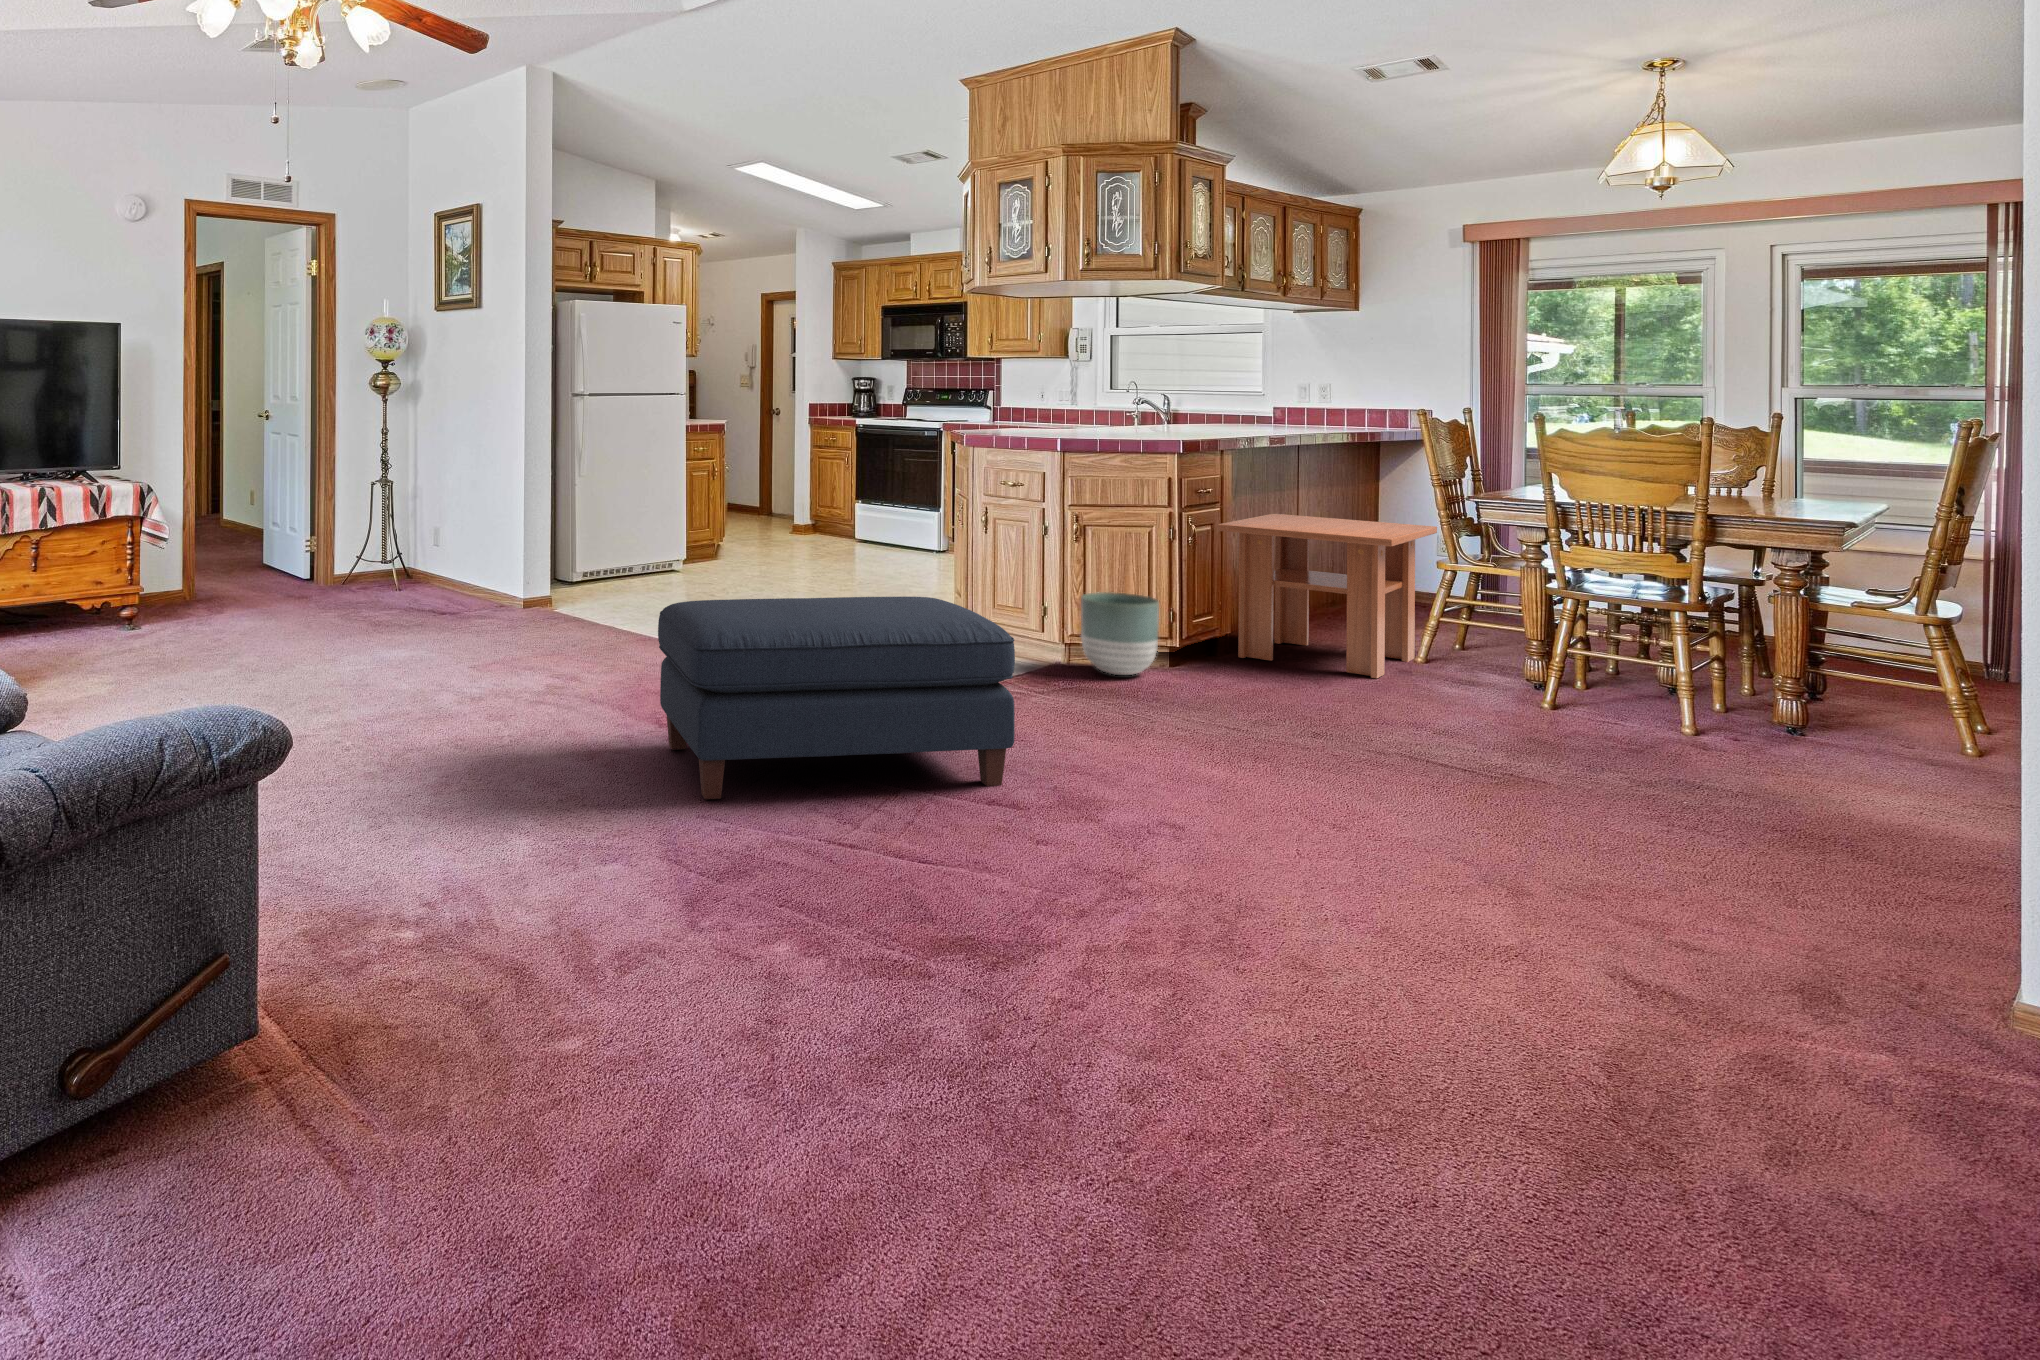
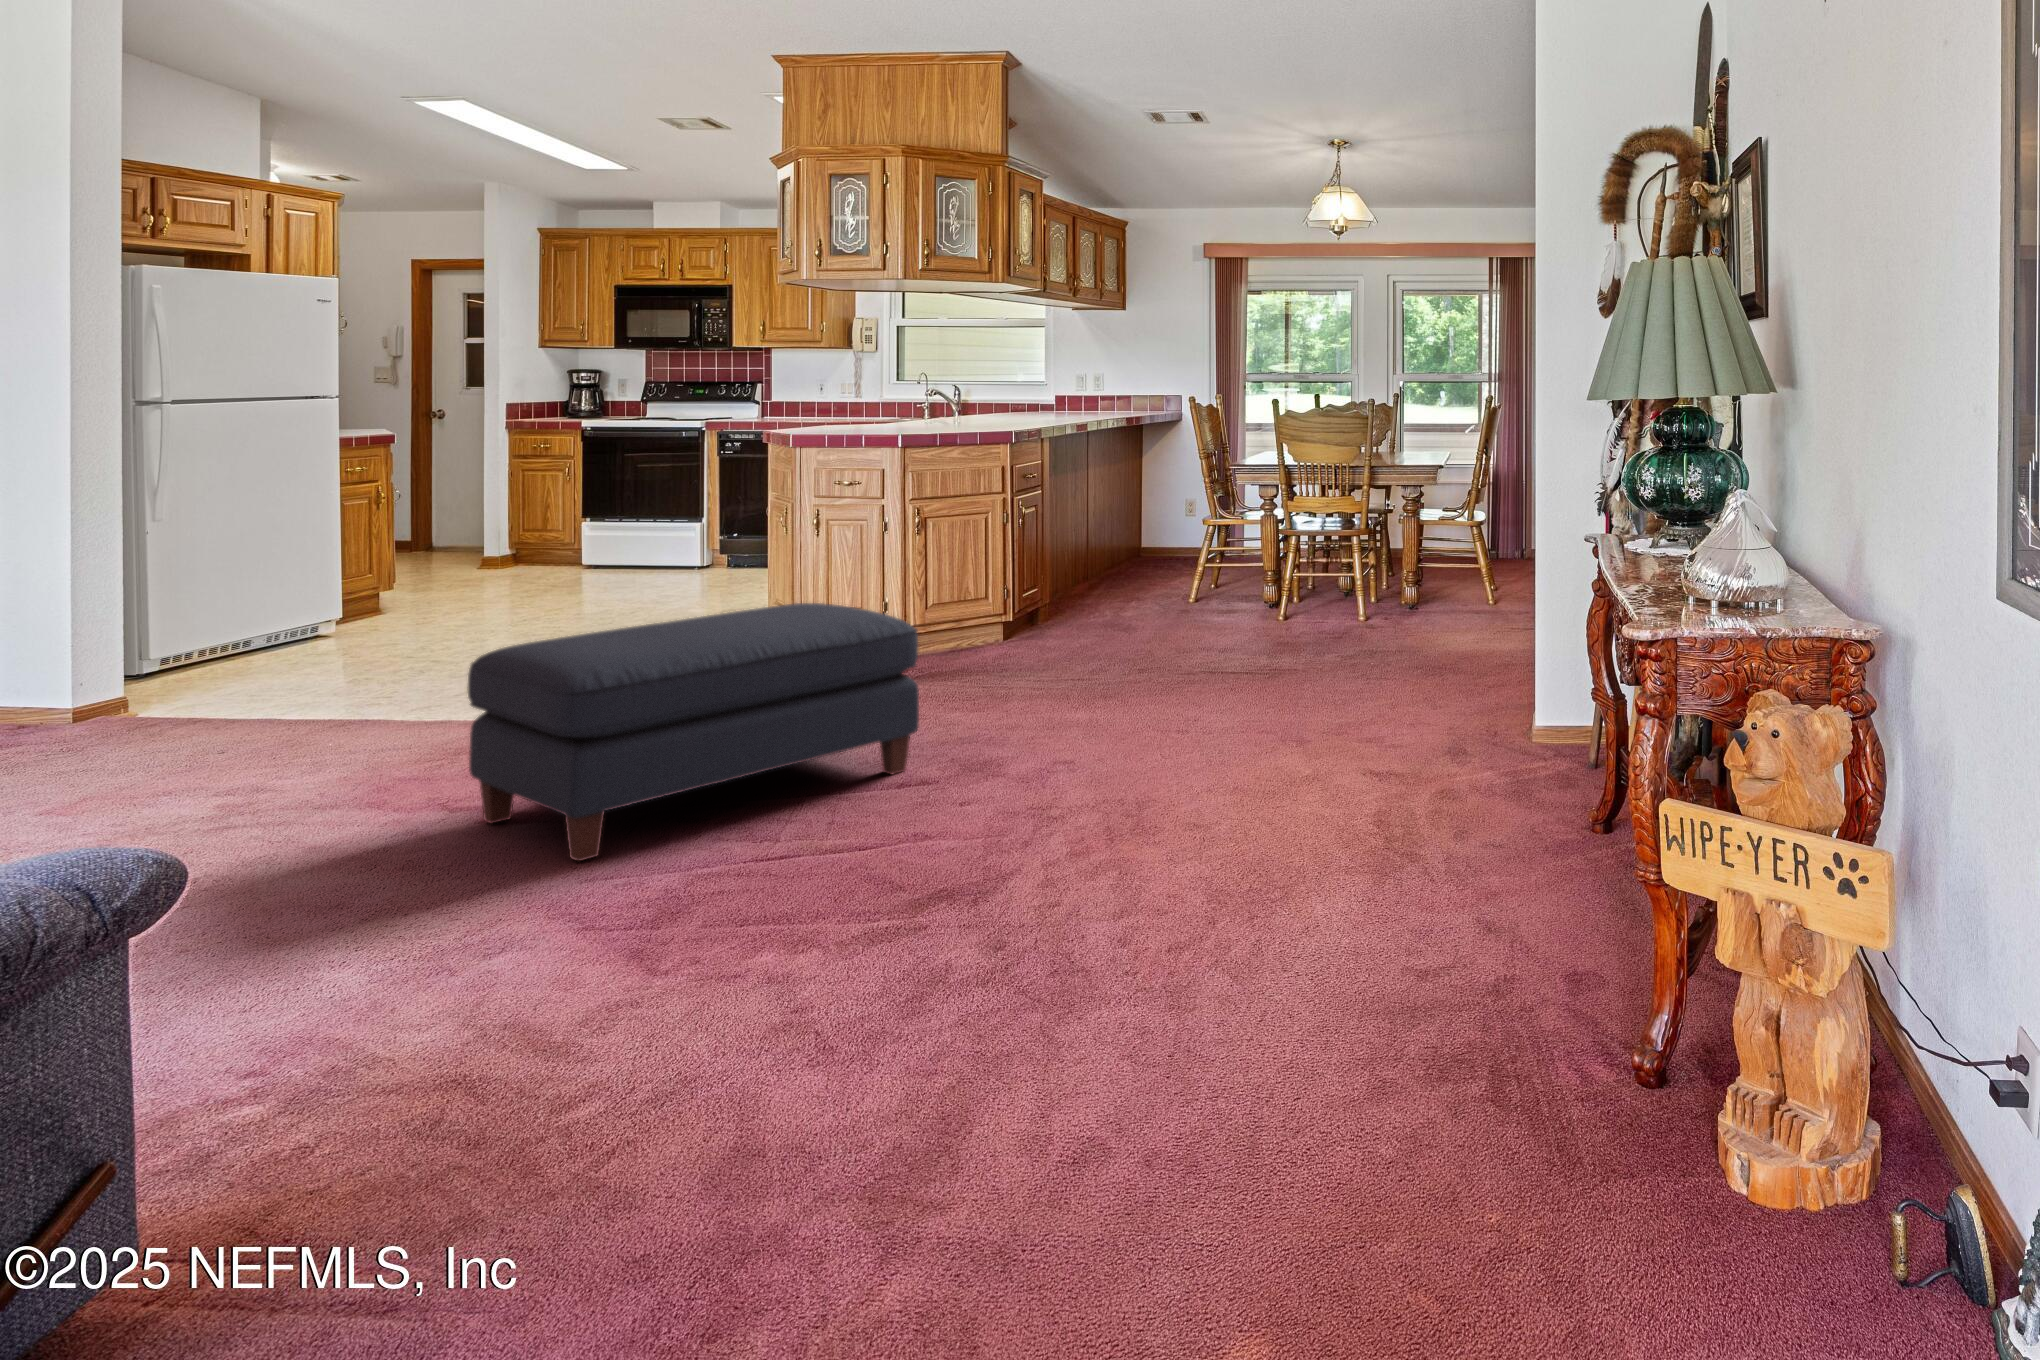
coffee table: present [1218,514,1437,678] -> none [1041,492,1207,622]
planter: present [1081,592,1159,675] -> none [923,577,998,655]

